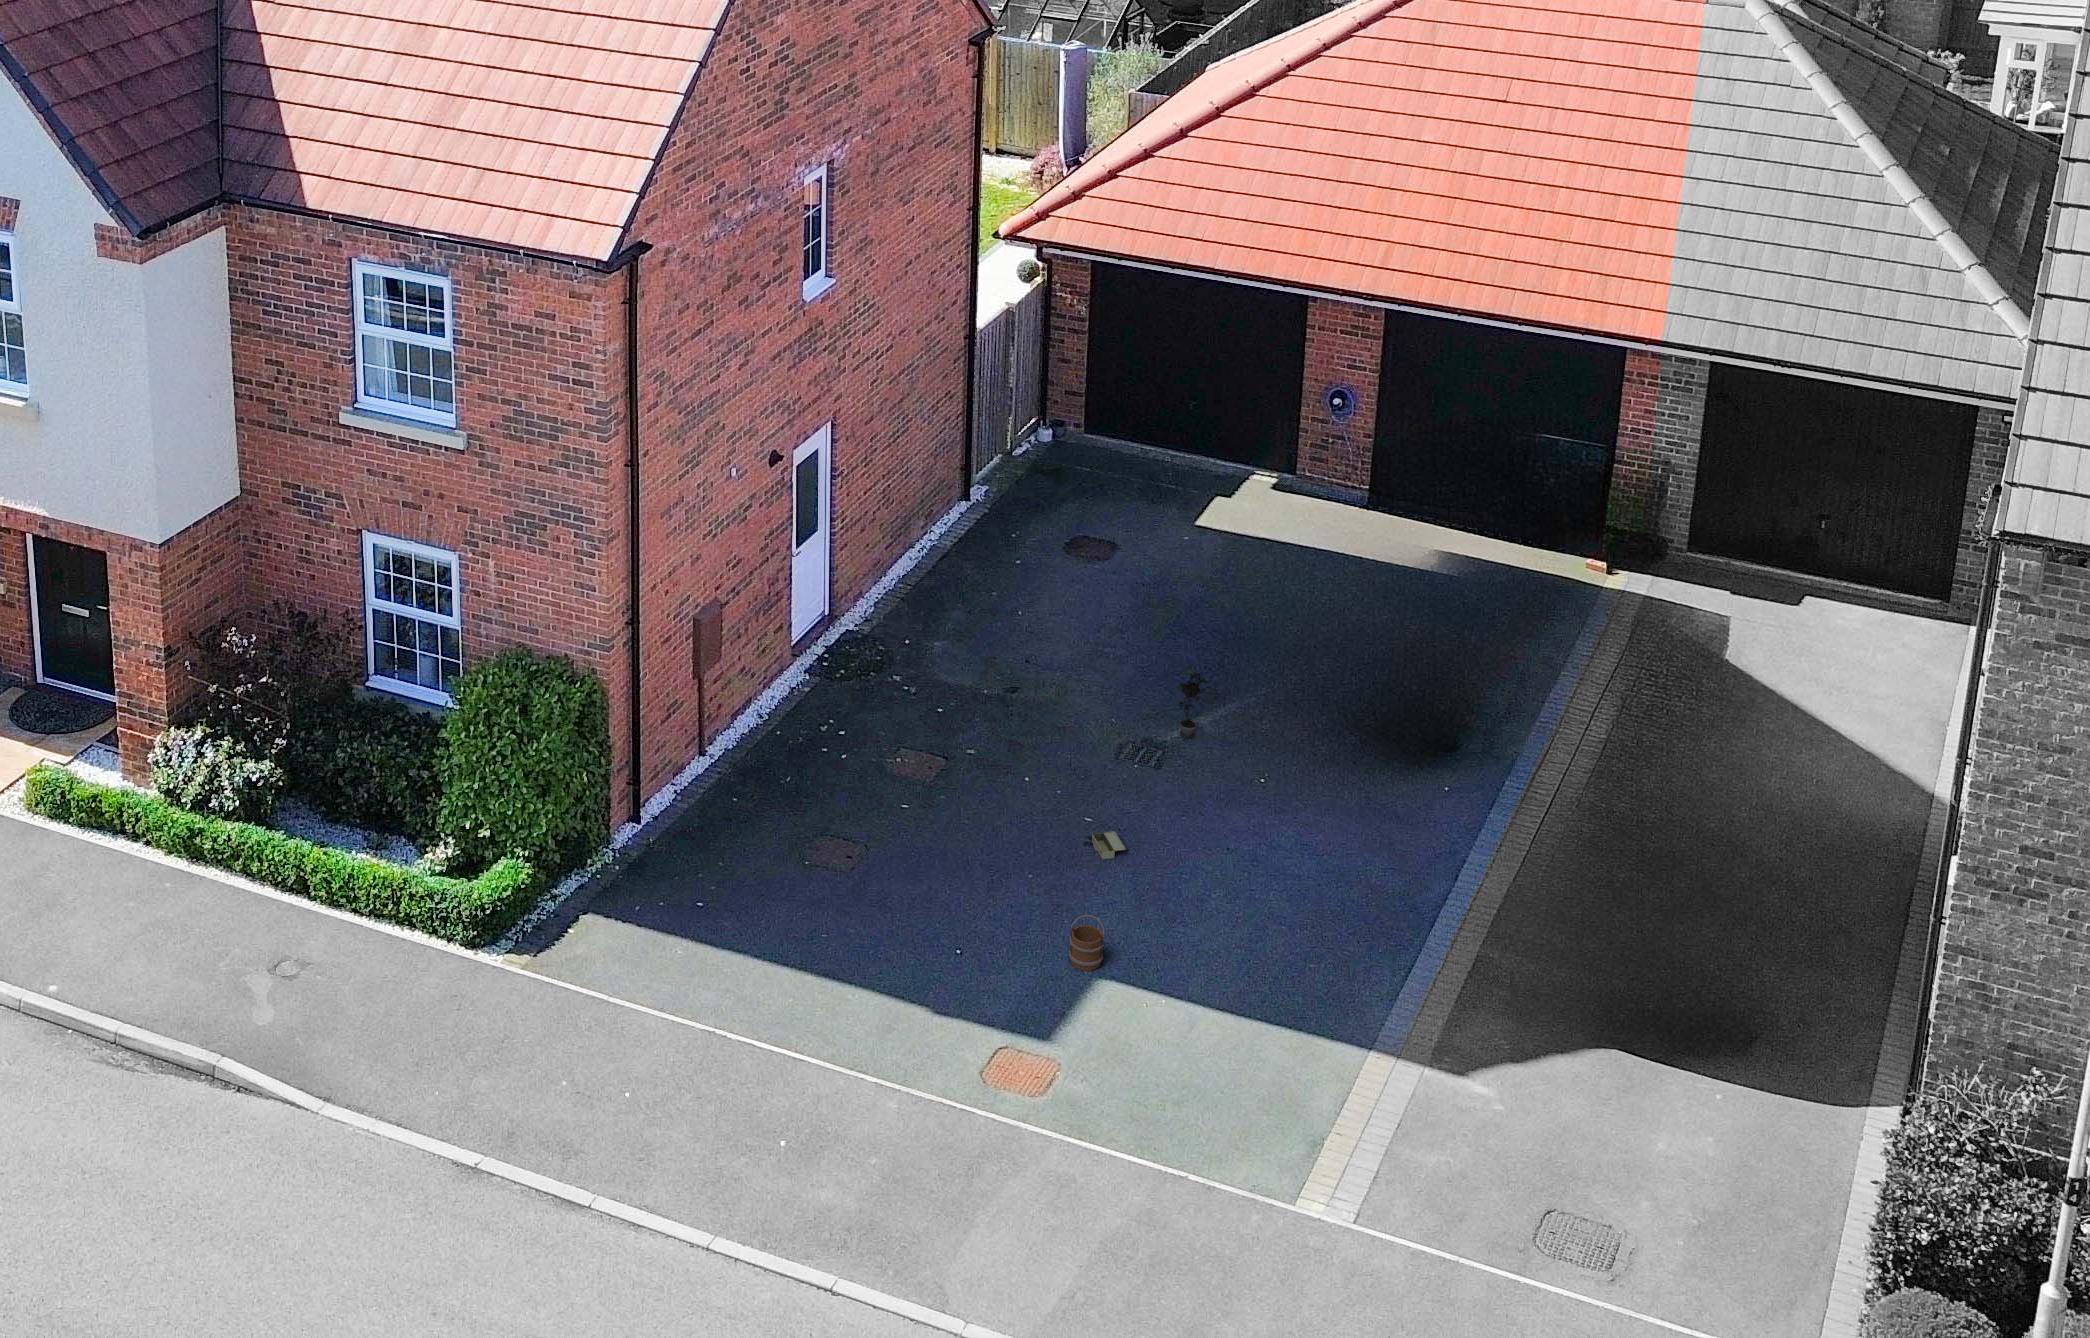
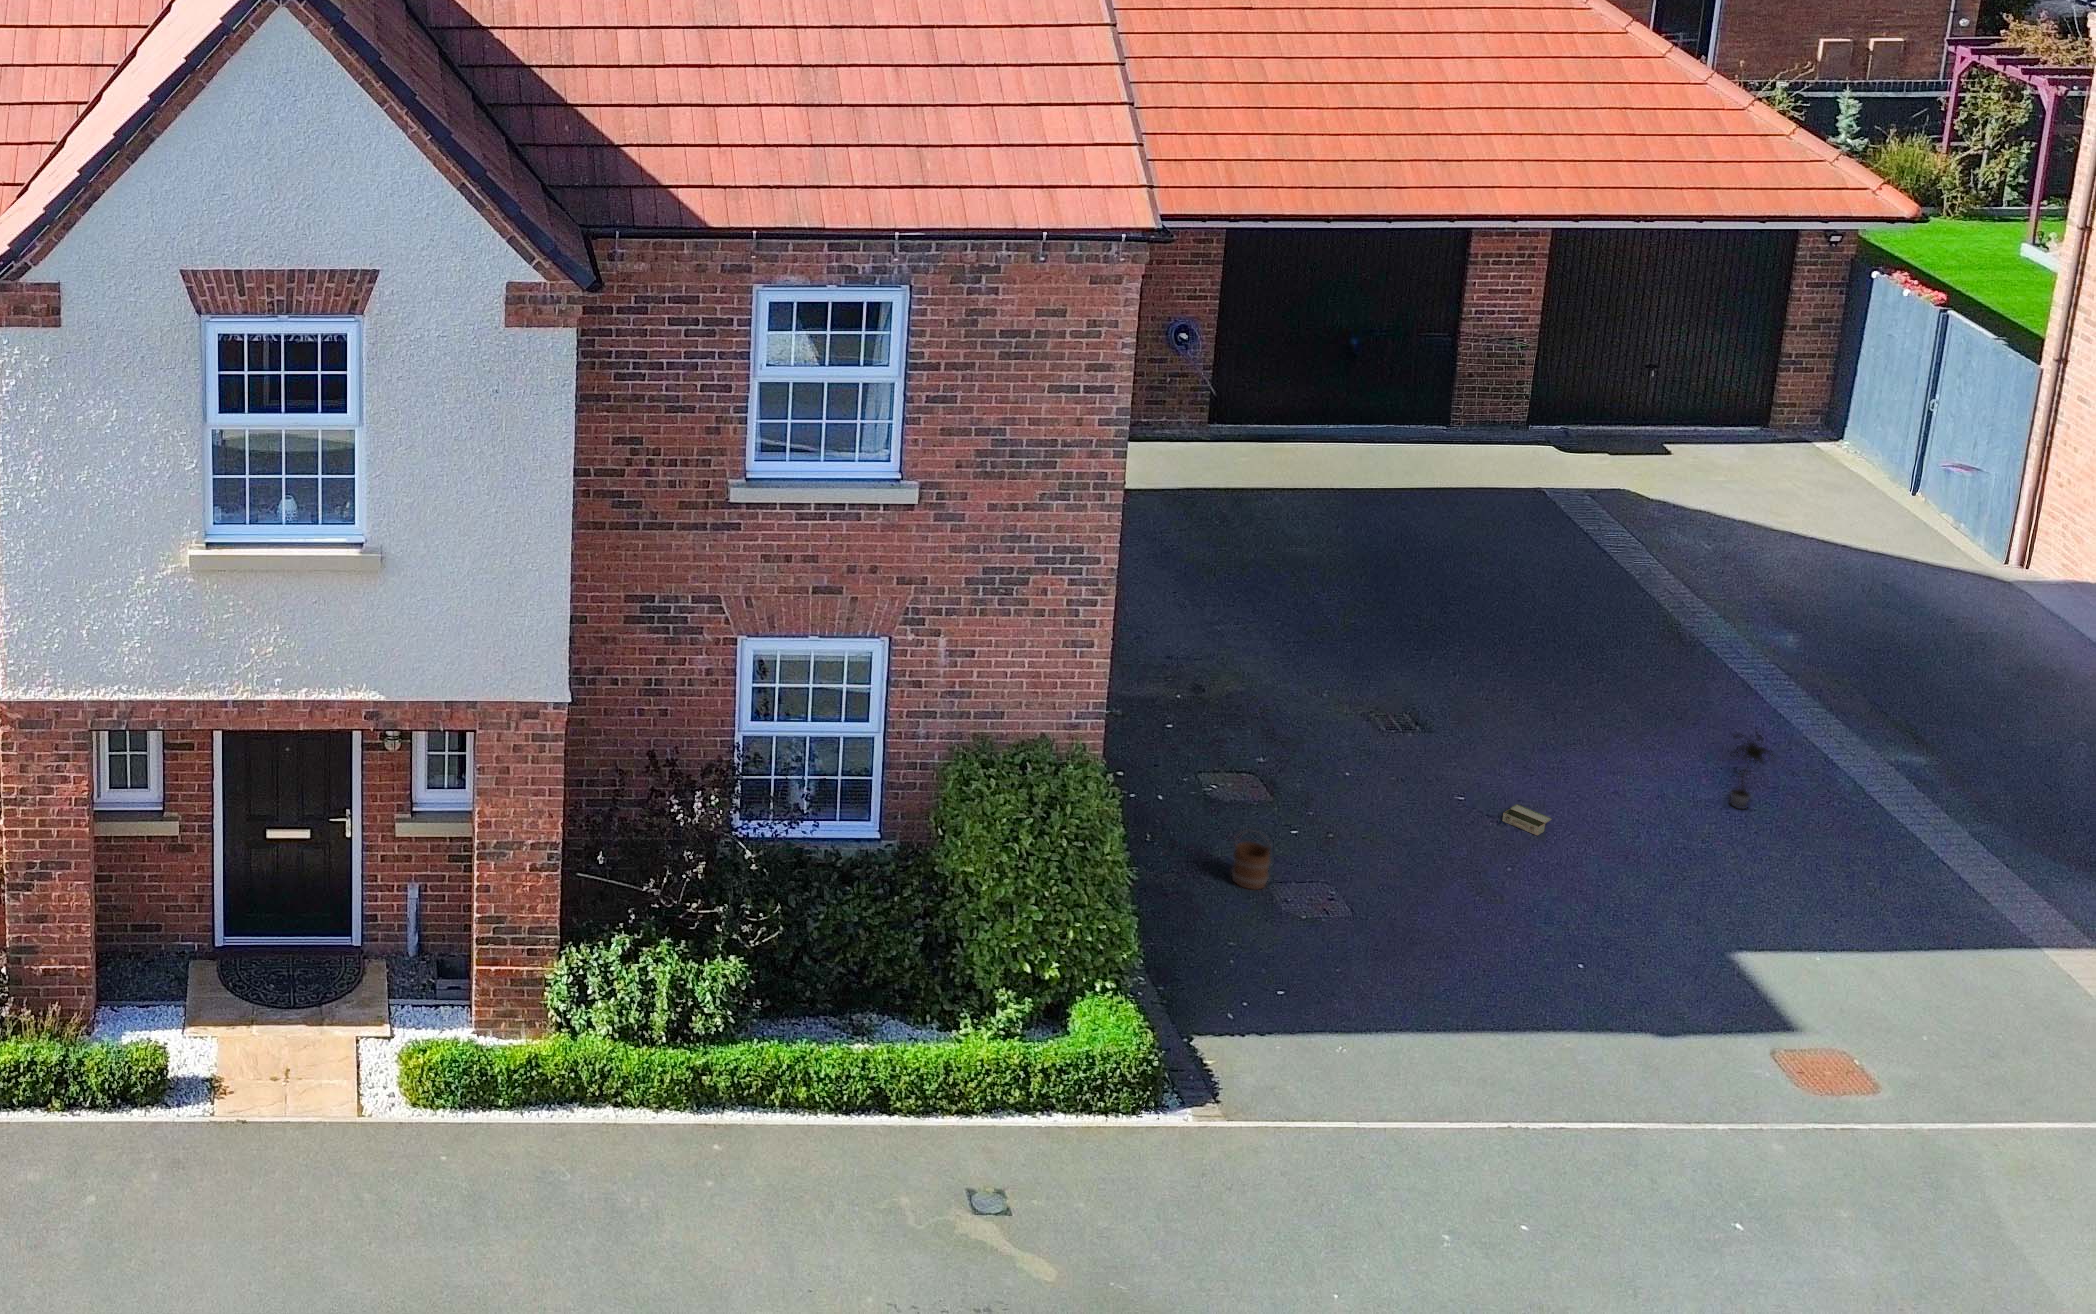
potted plant: present [1177,673,1207,738] -> present [1730,734,1773,809]
bucket: present [1069,915,1105,971] -> present [1232,832,1271,889]

